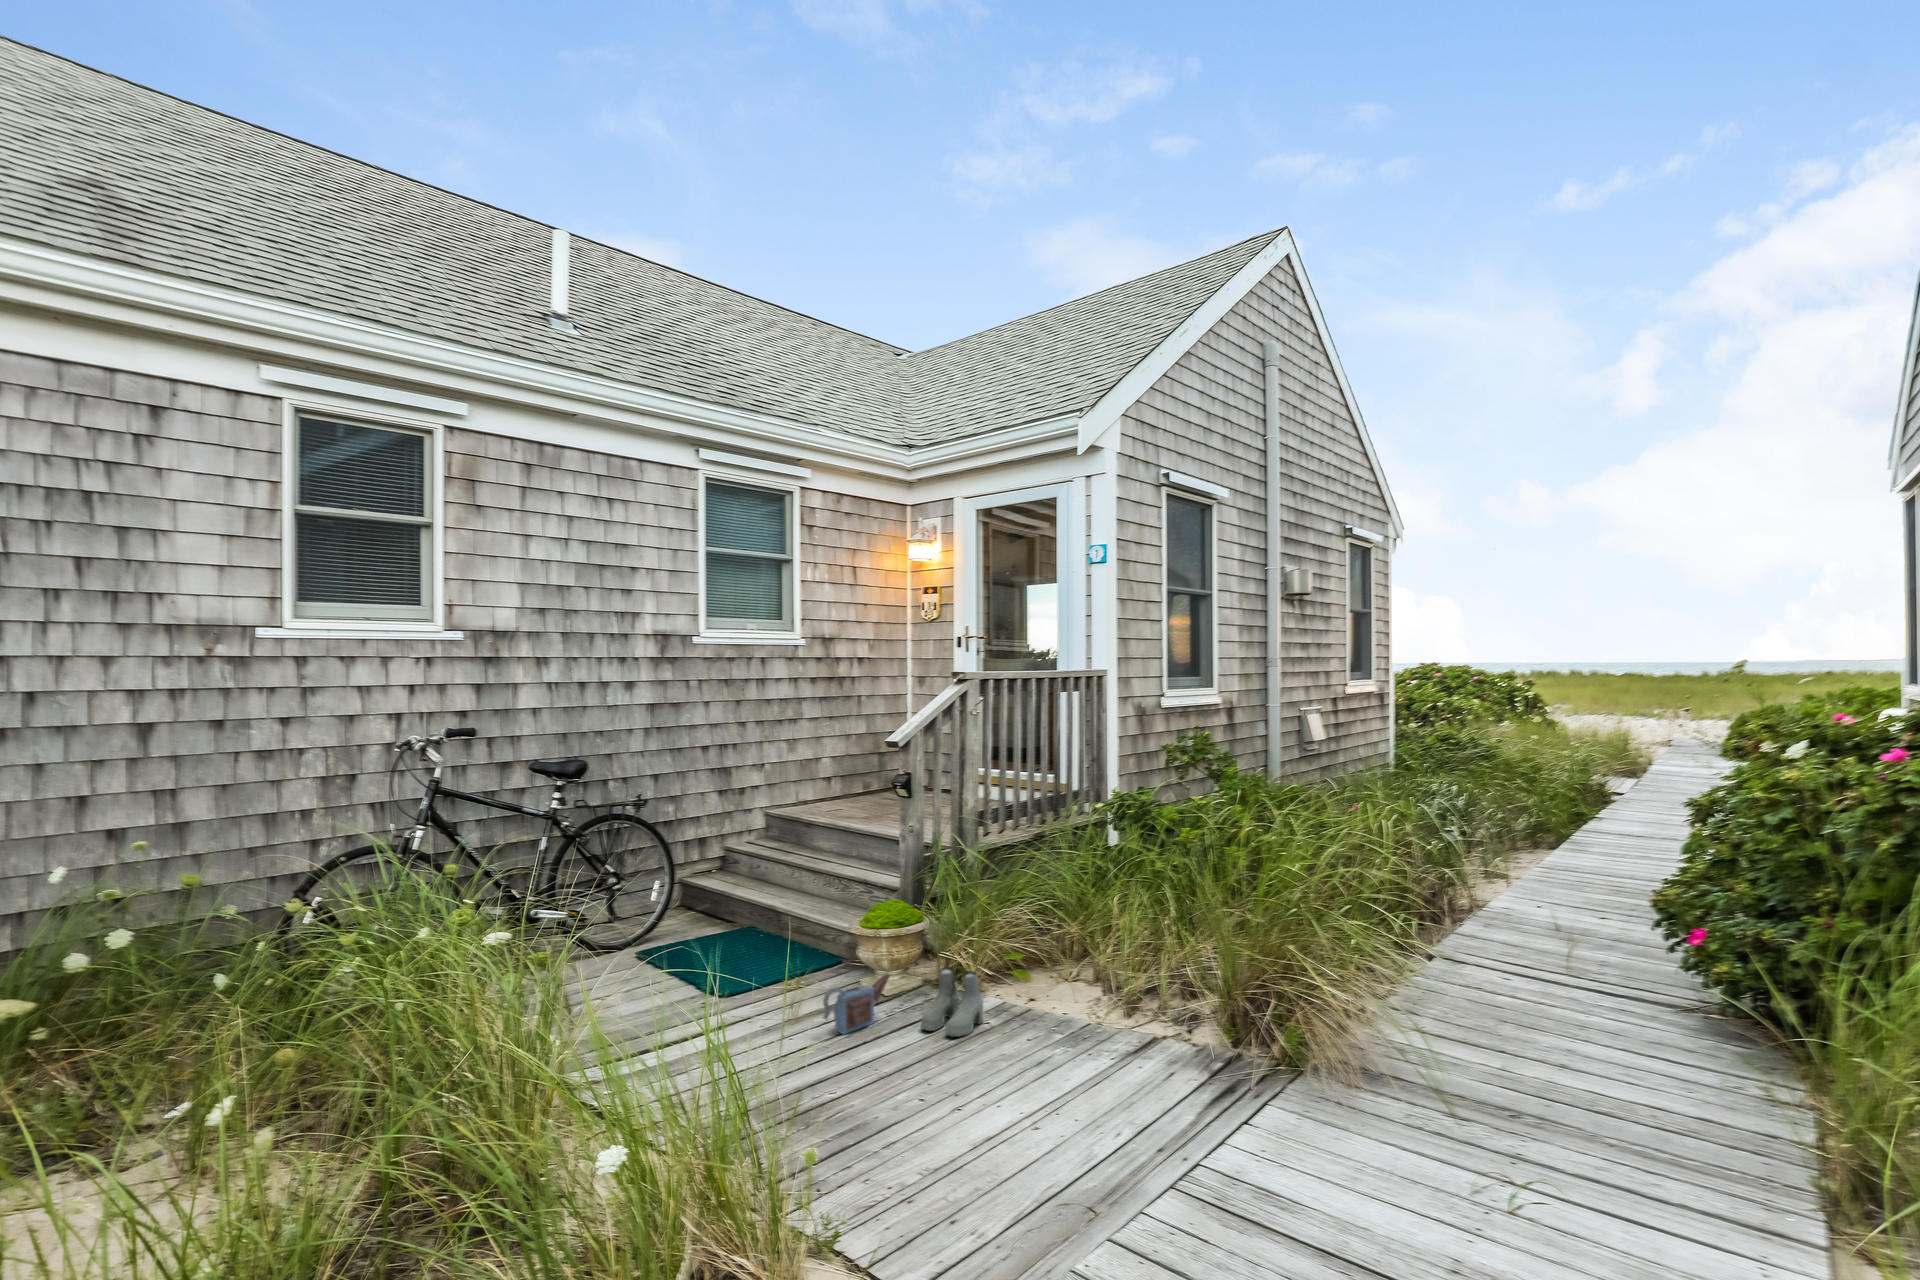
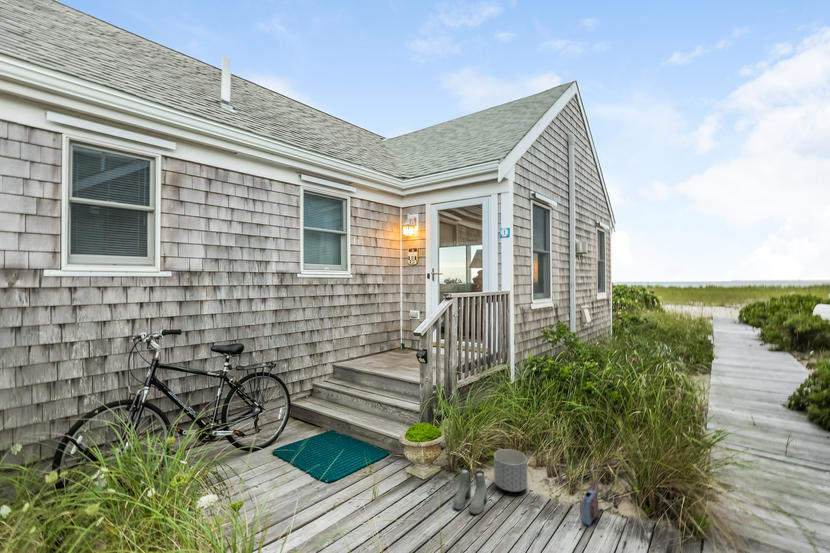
planter: none [1006,944,1062,1012] -> present [494,449,527,492]
watering can: present [822,973,891,1034] -> present [580,480,599,525]

